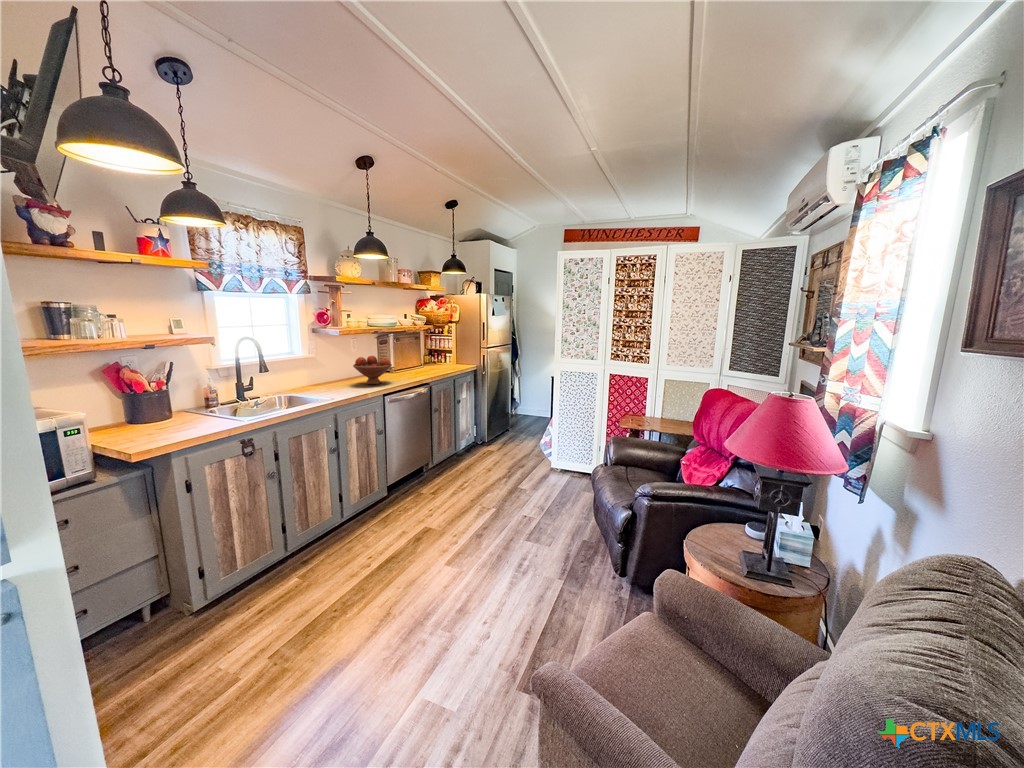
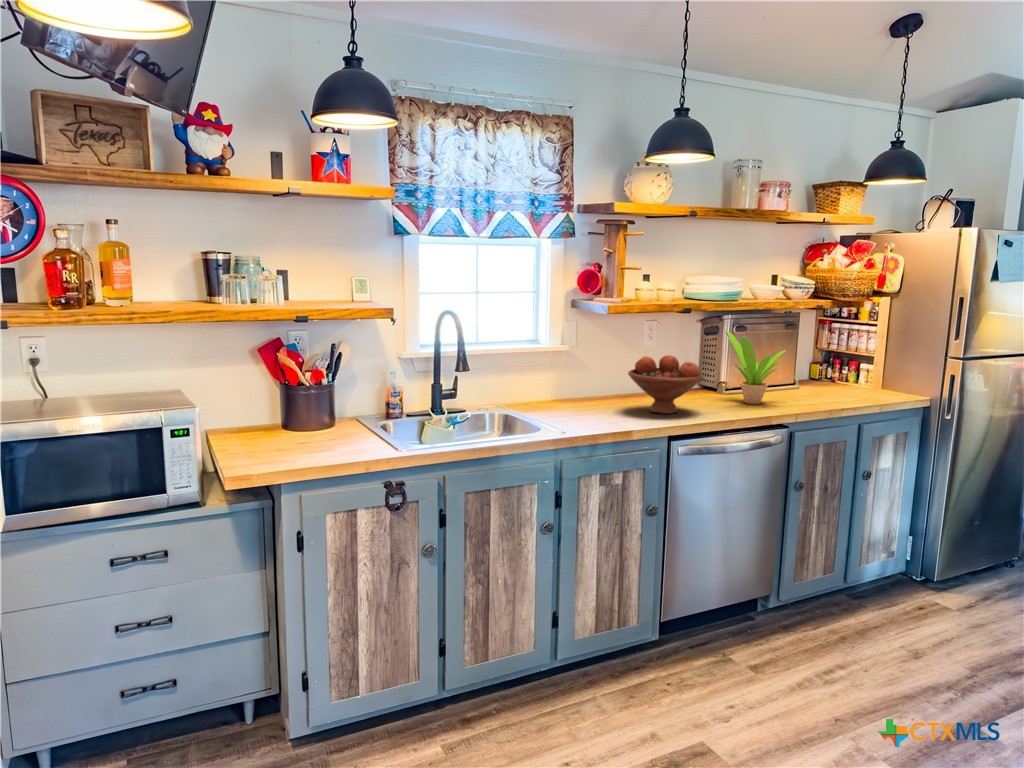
potted plant: none [393,342,422,376] -> present [726,331,786,404]

